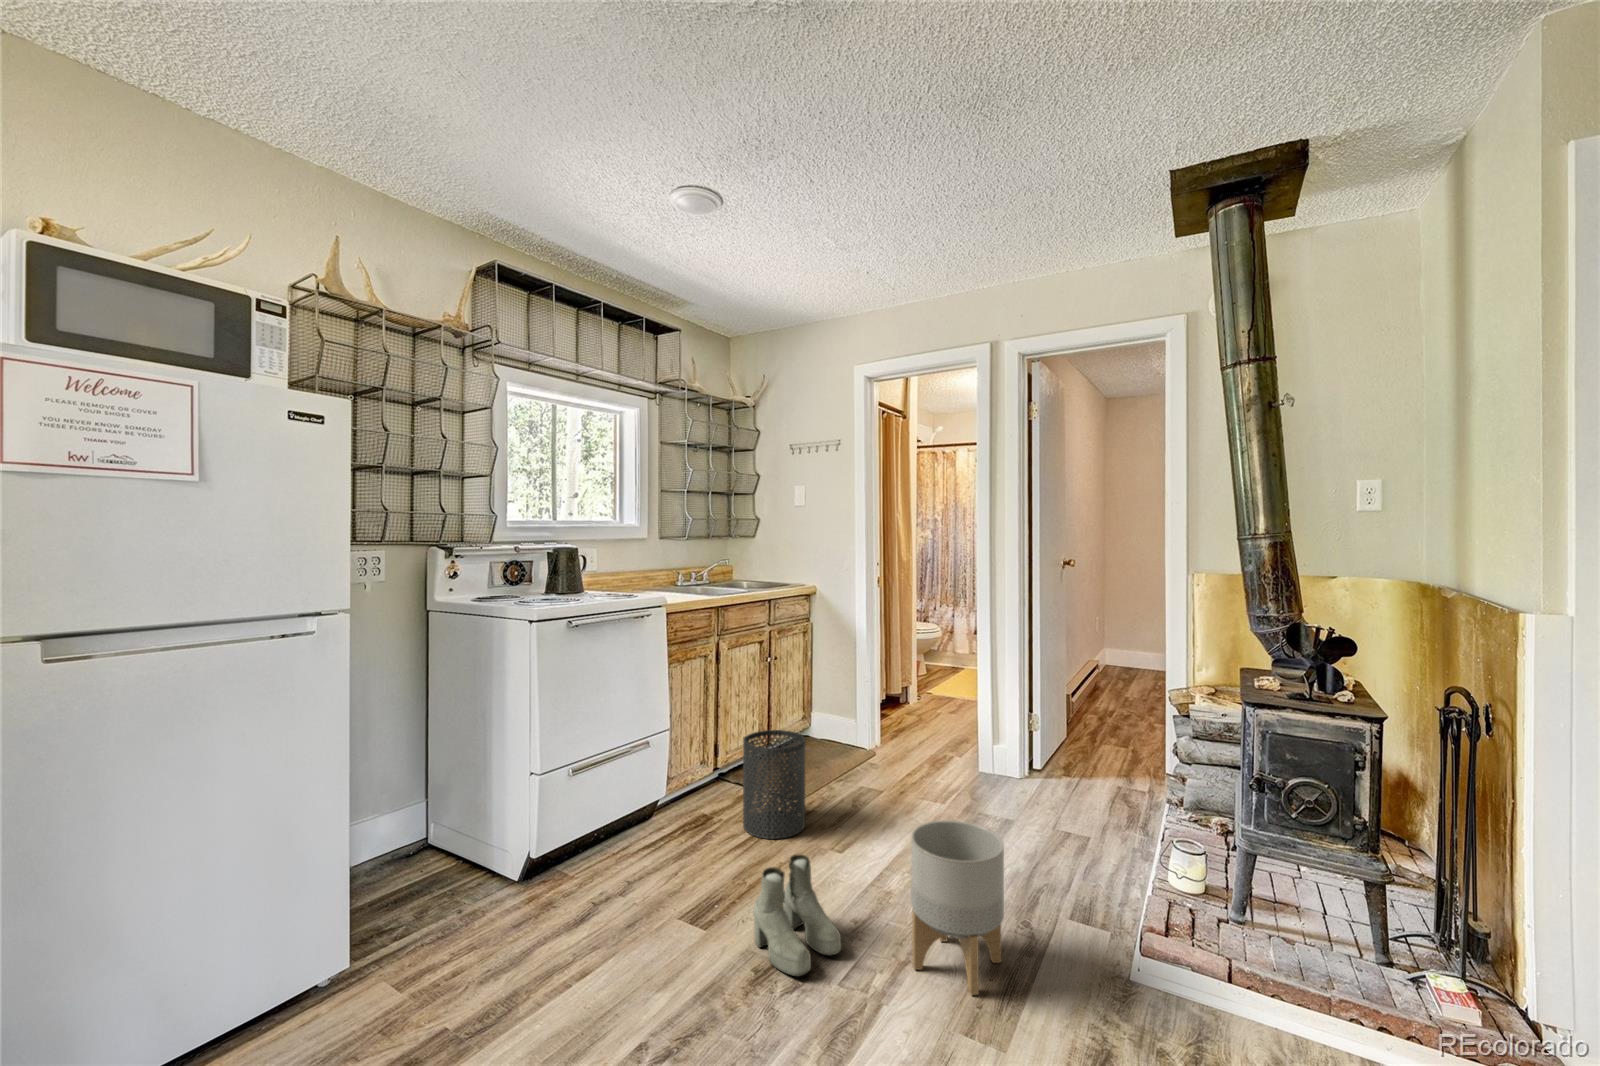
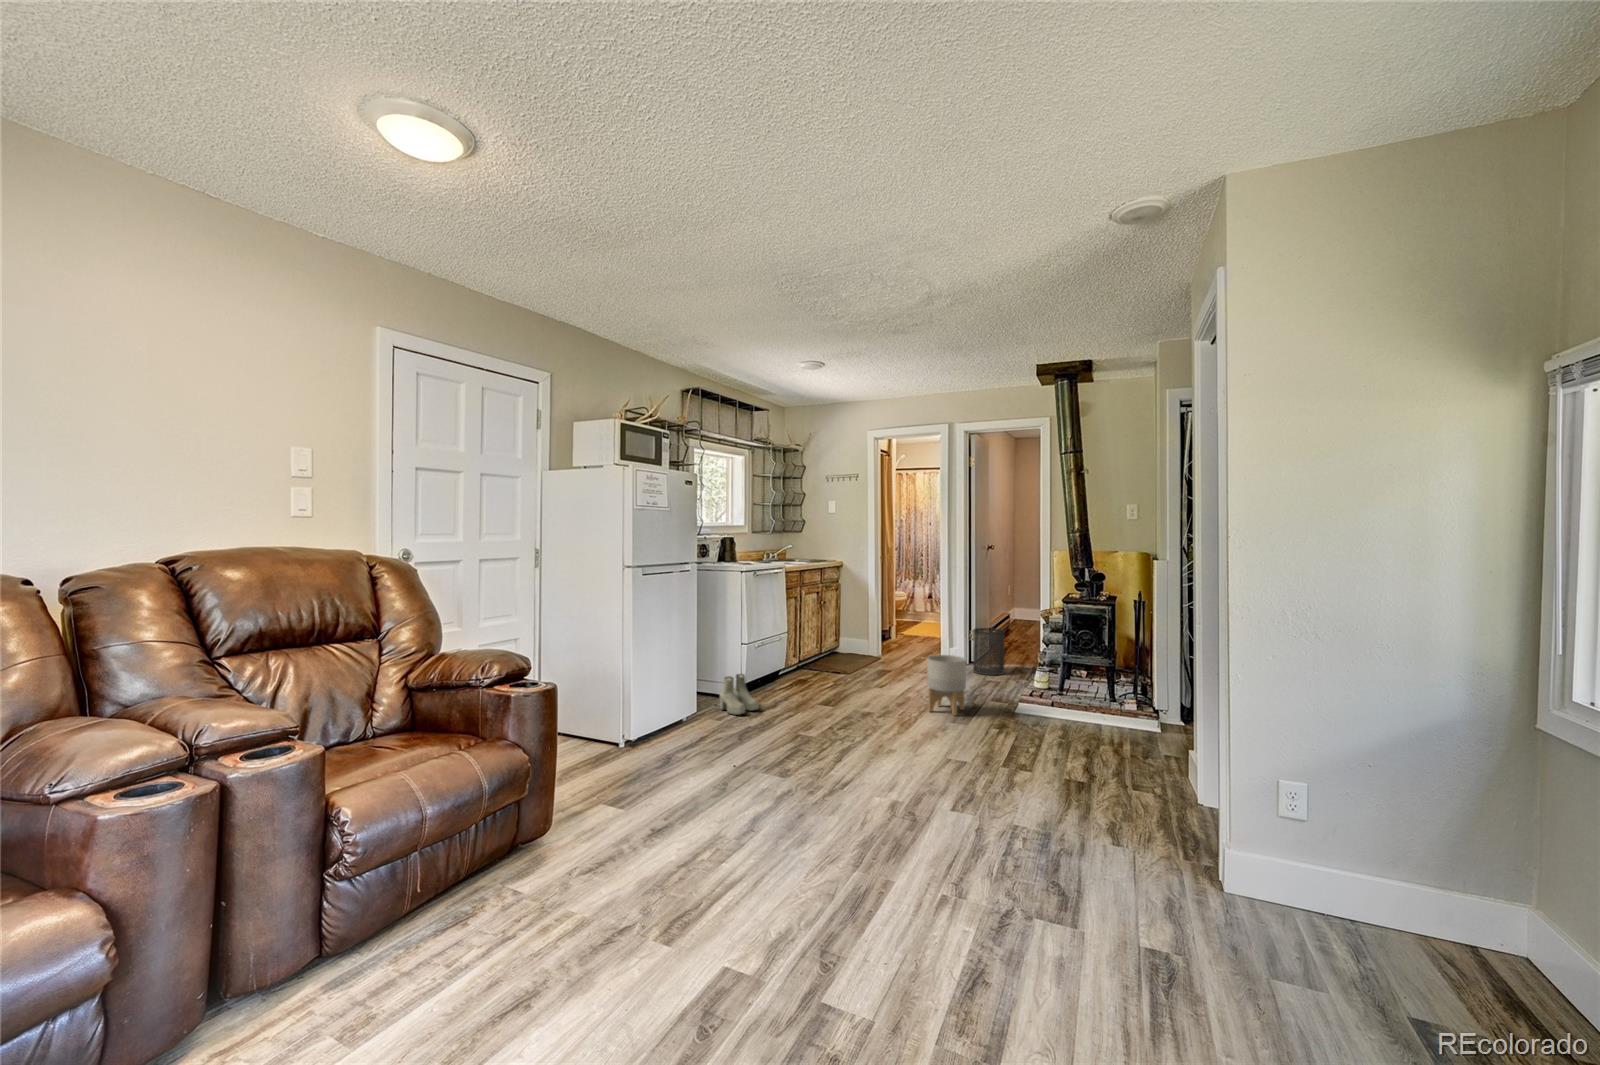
trash can: present [743,730,806,839] -> present [973,628,1005,675]
boots: present [753,855,841,976] -> present [720,674,758,715]

